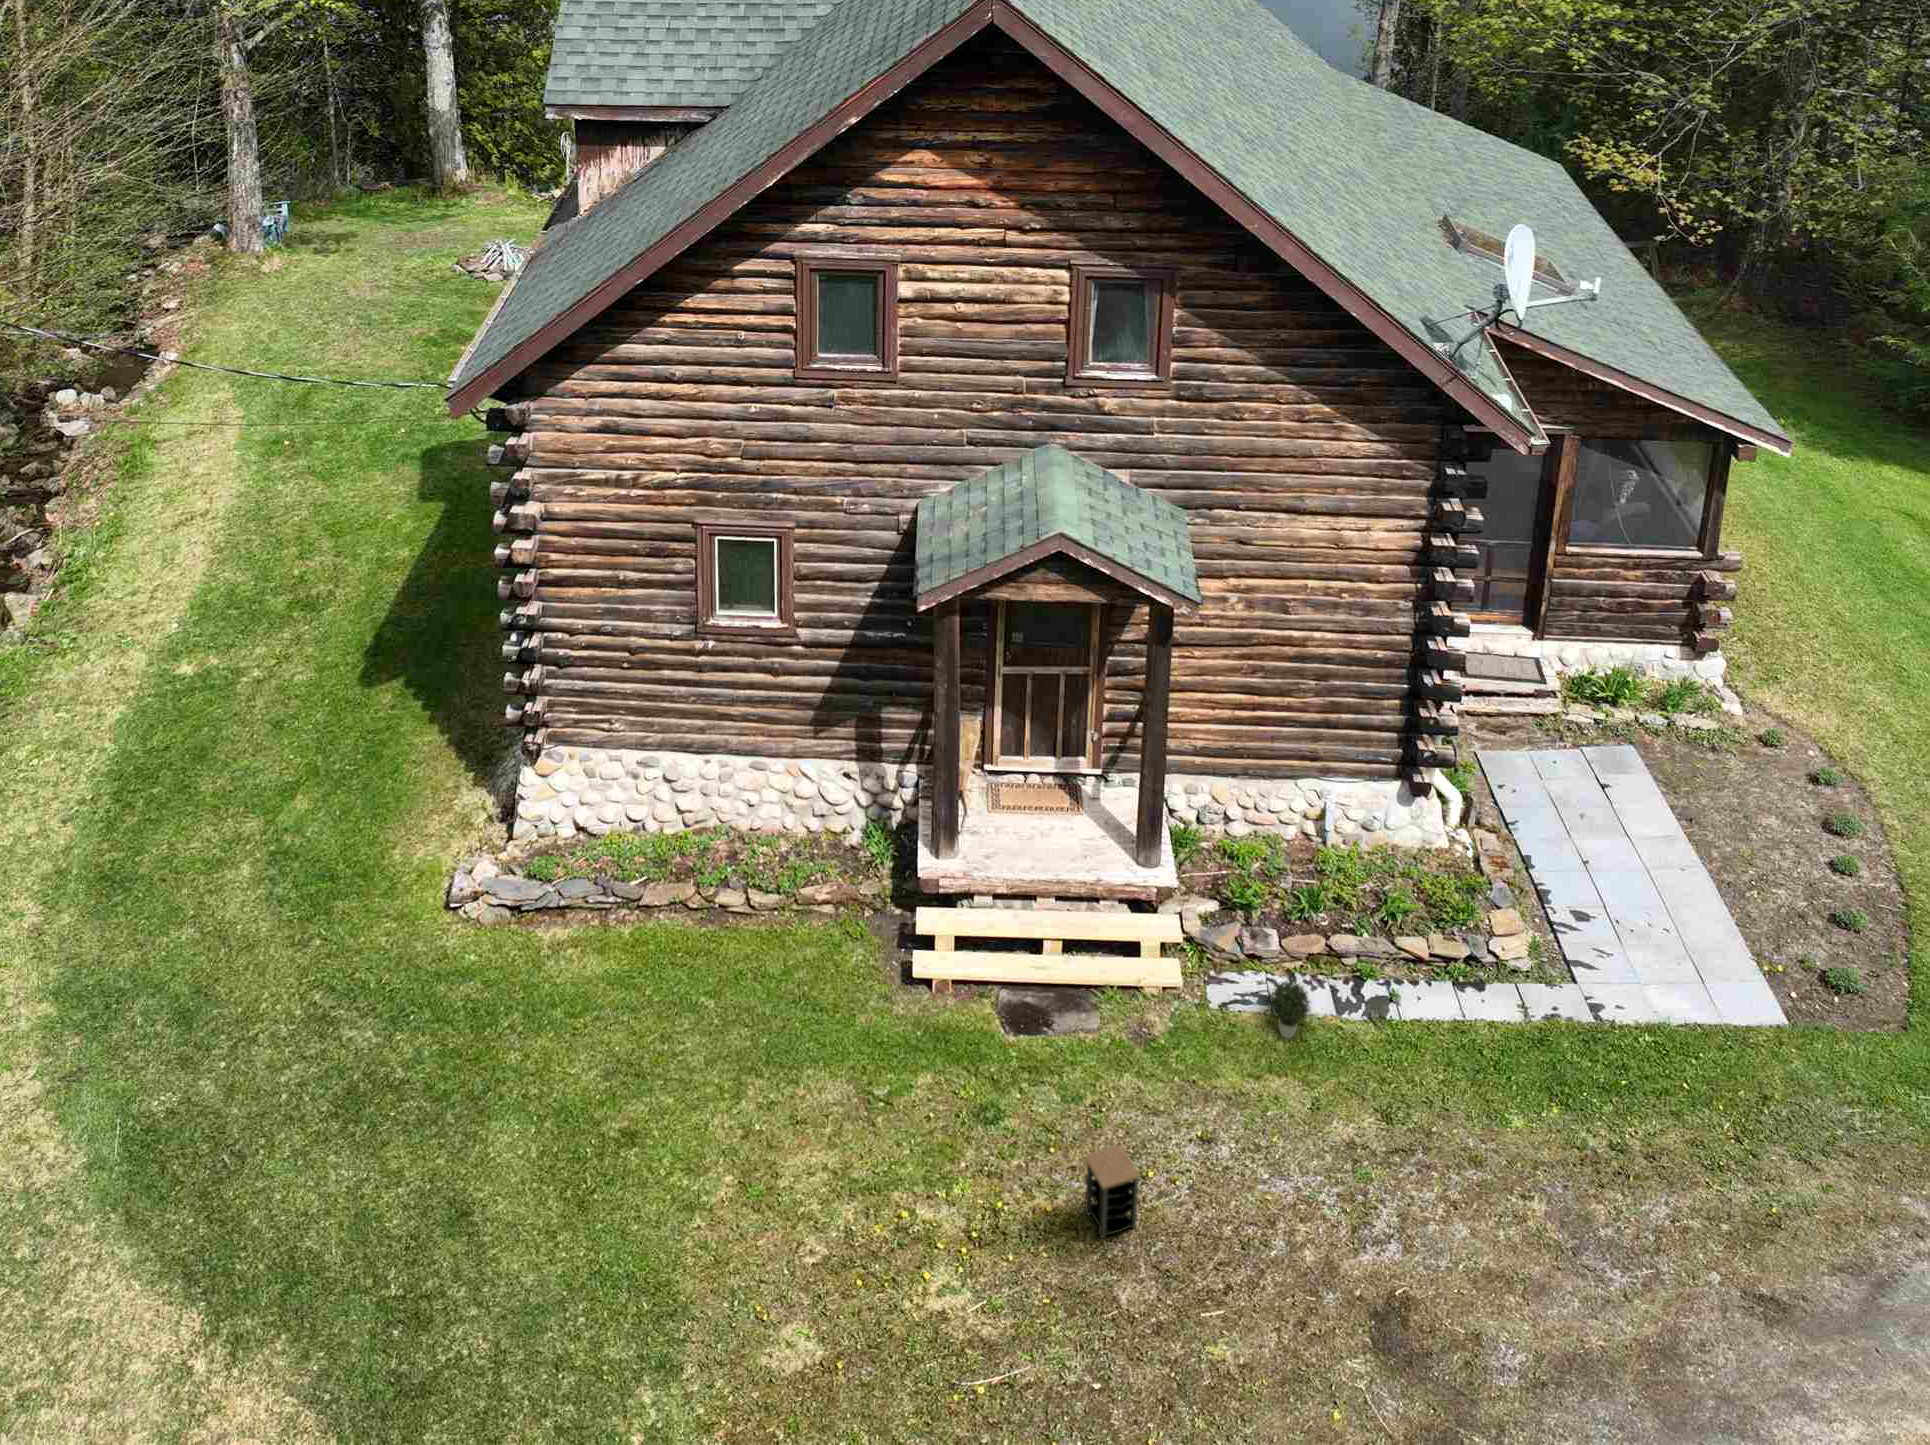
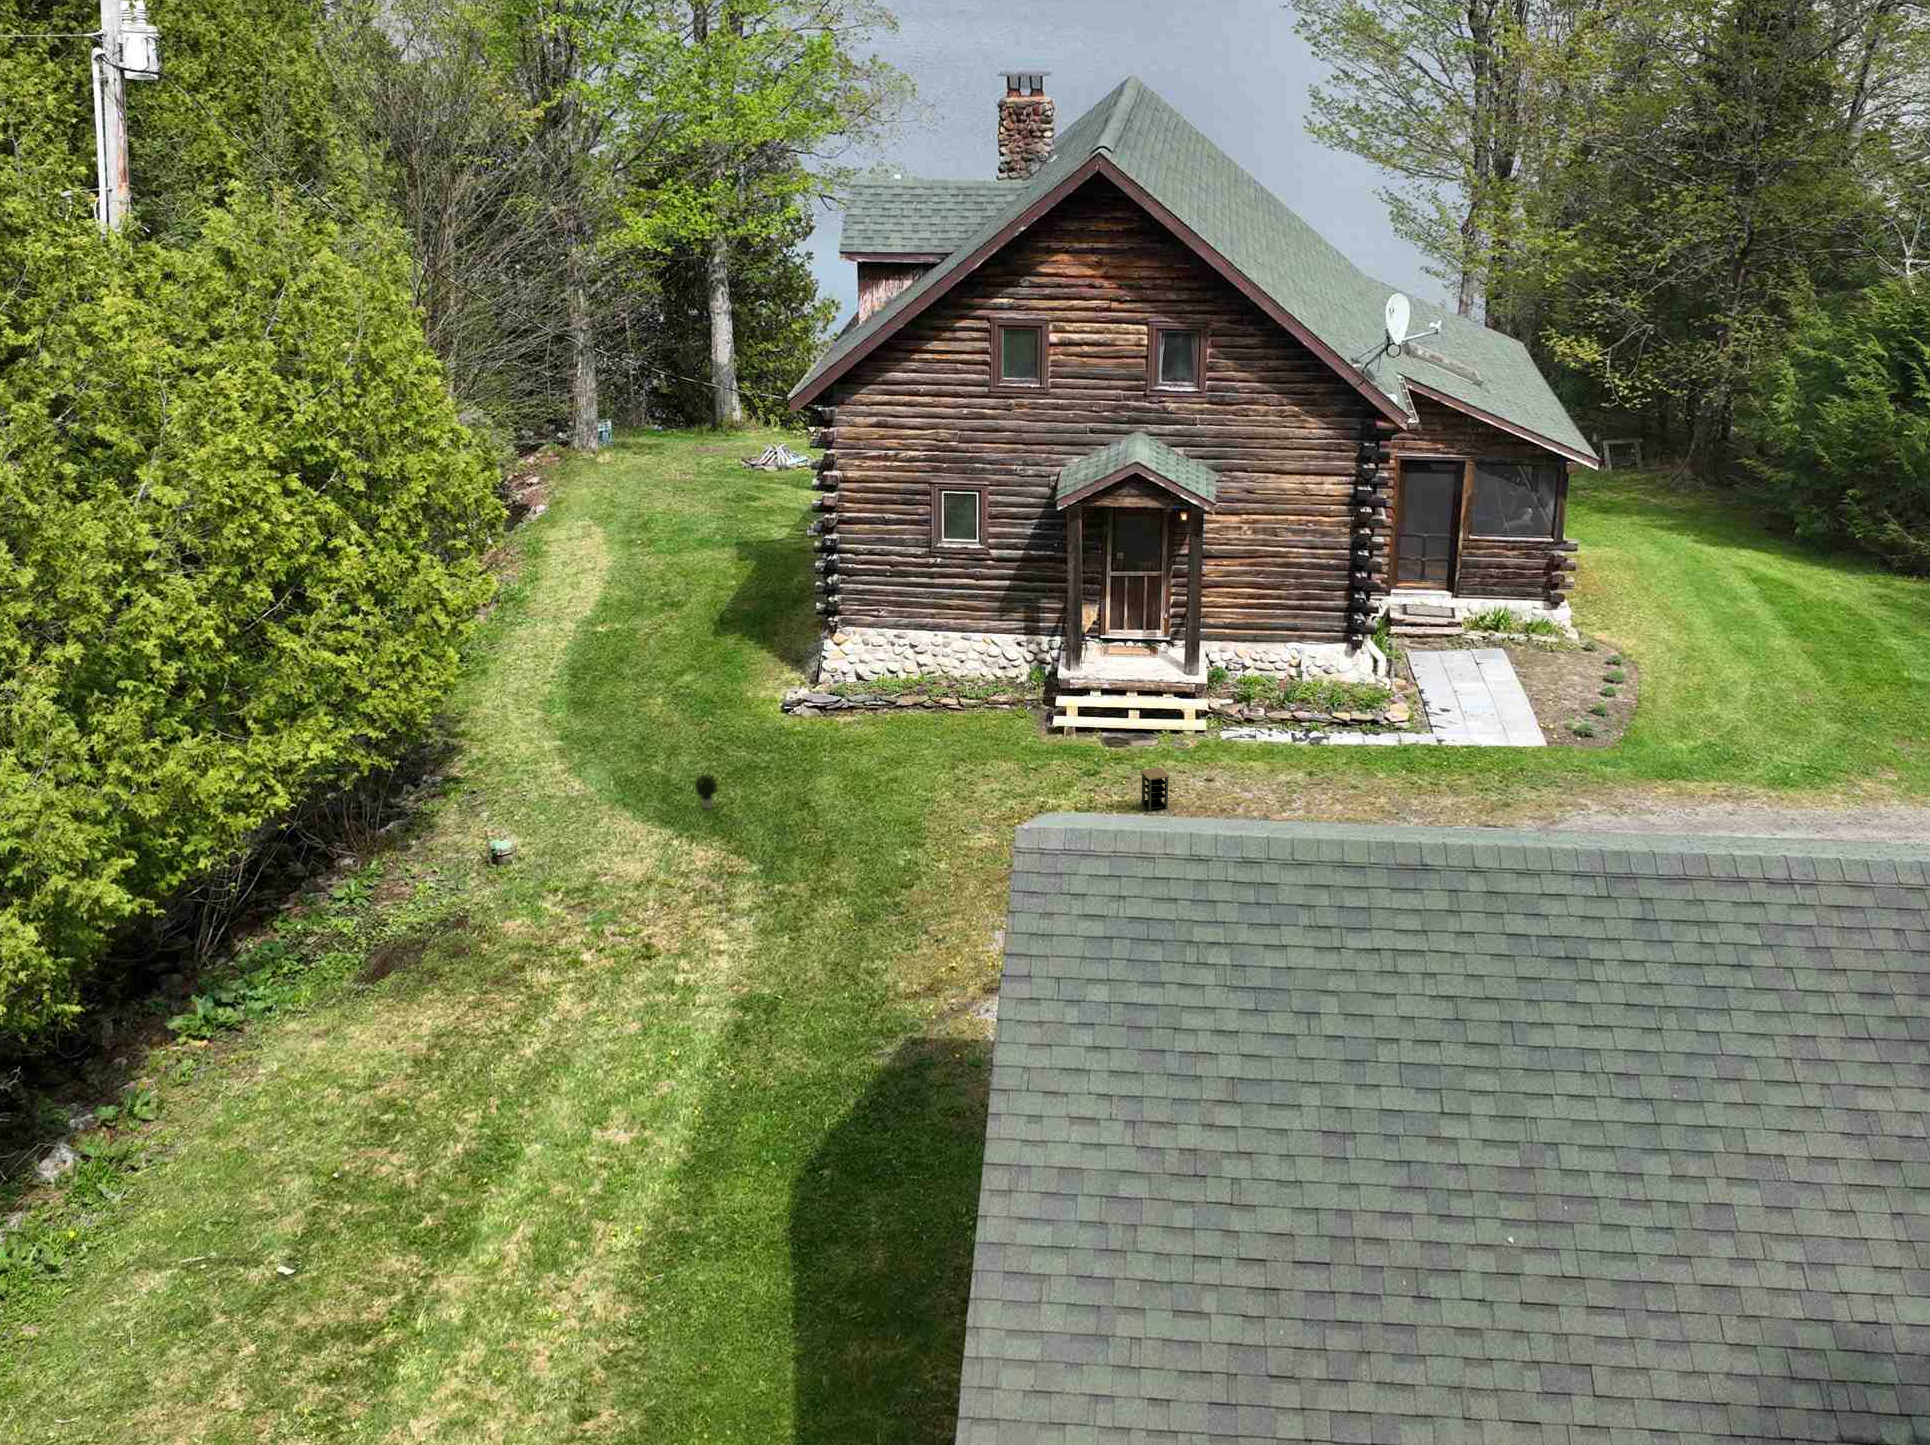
potted plant: present [1269,980,1311,1039] -> present [695,775,717,809]

